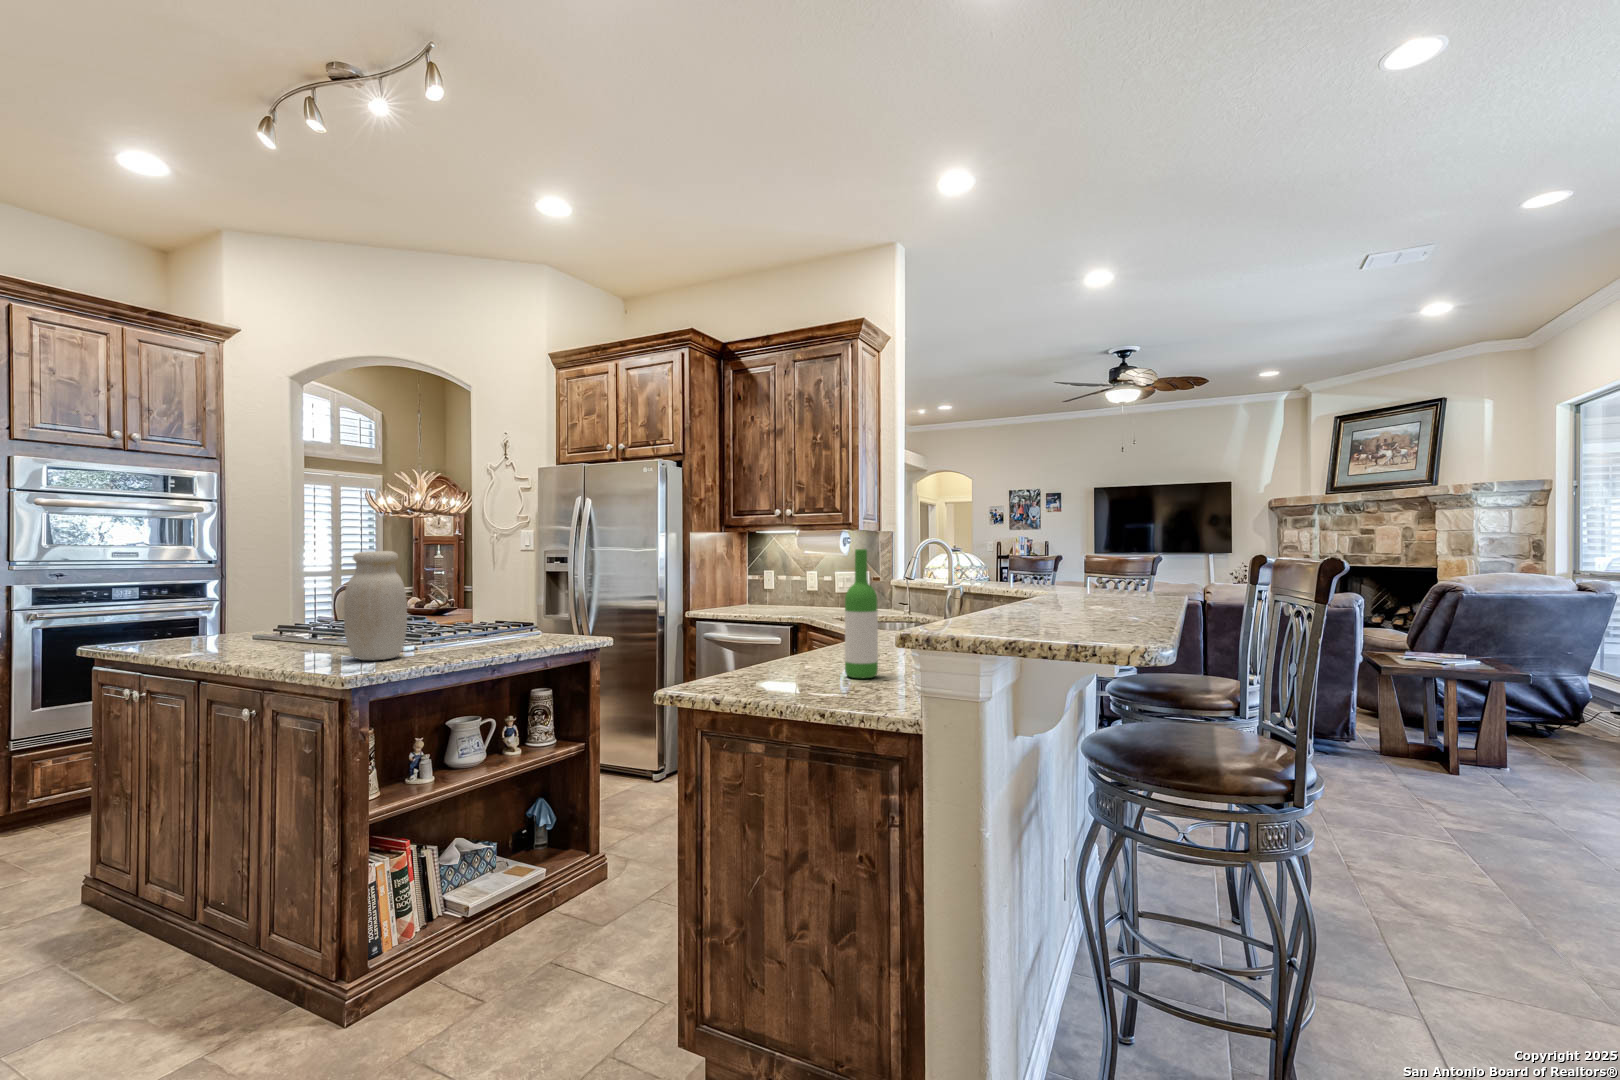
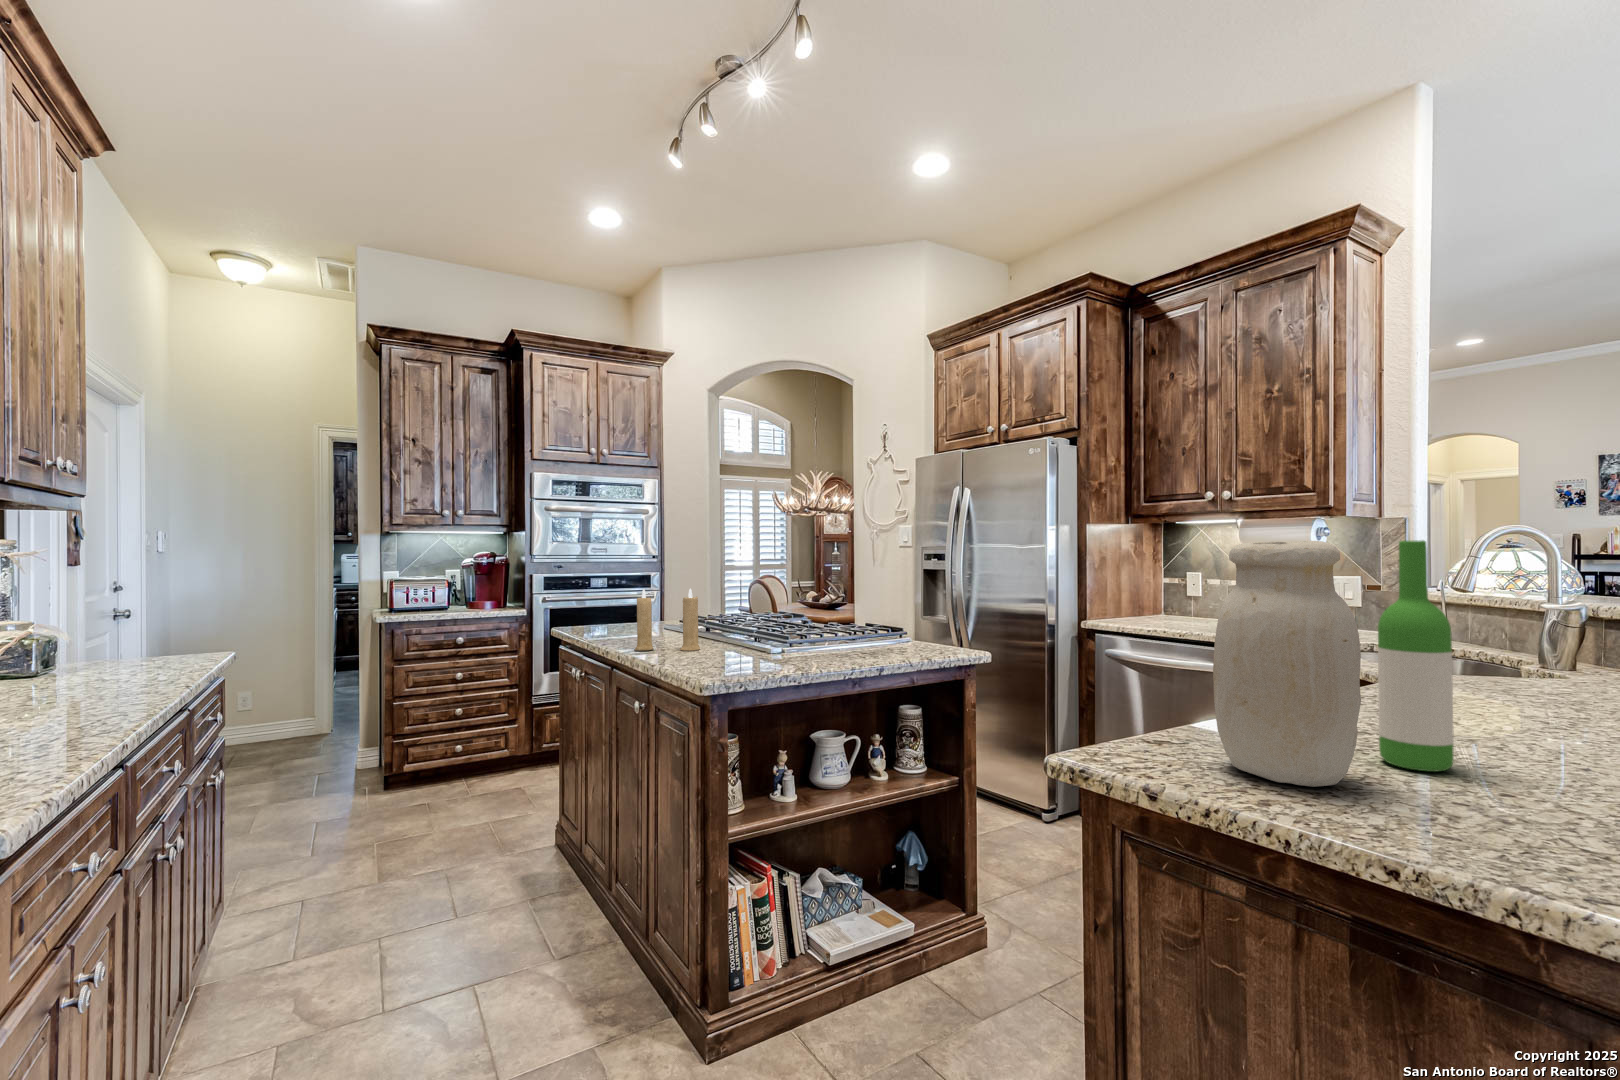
jar: present [344,551,407,660] -> present [1213,541,1361,787]
candle: none [244,590,325,656] -> present [634,589,700,651]

